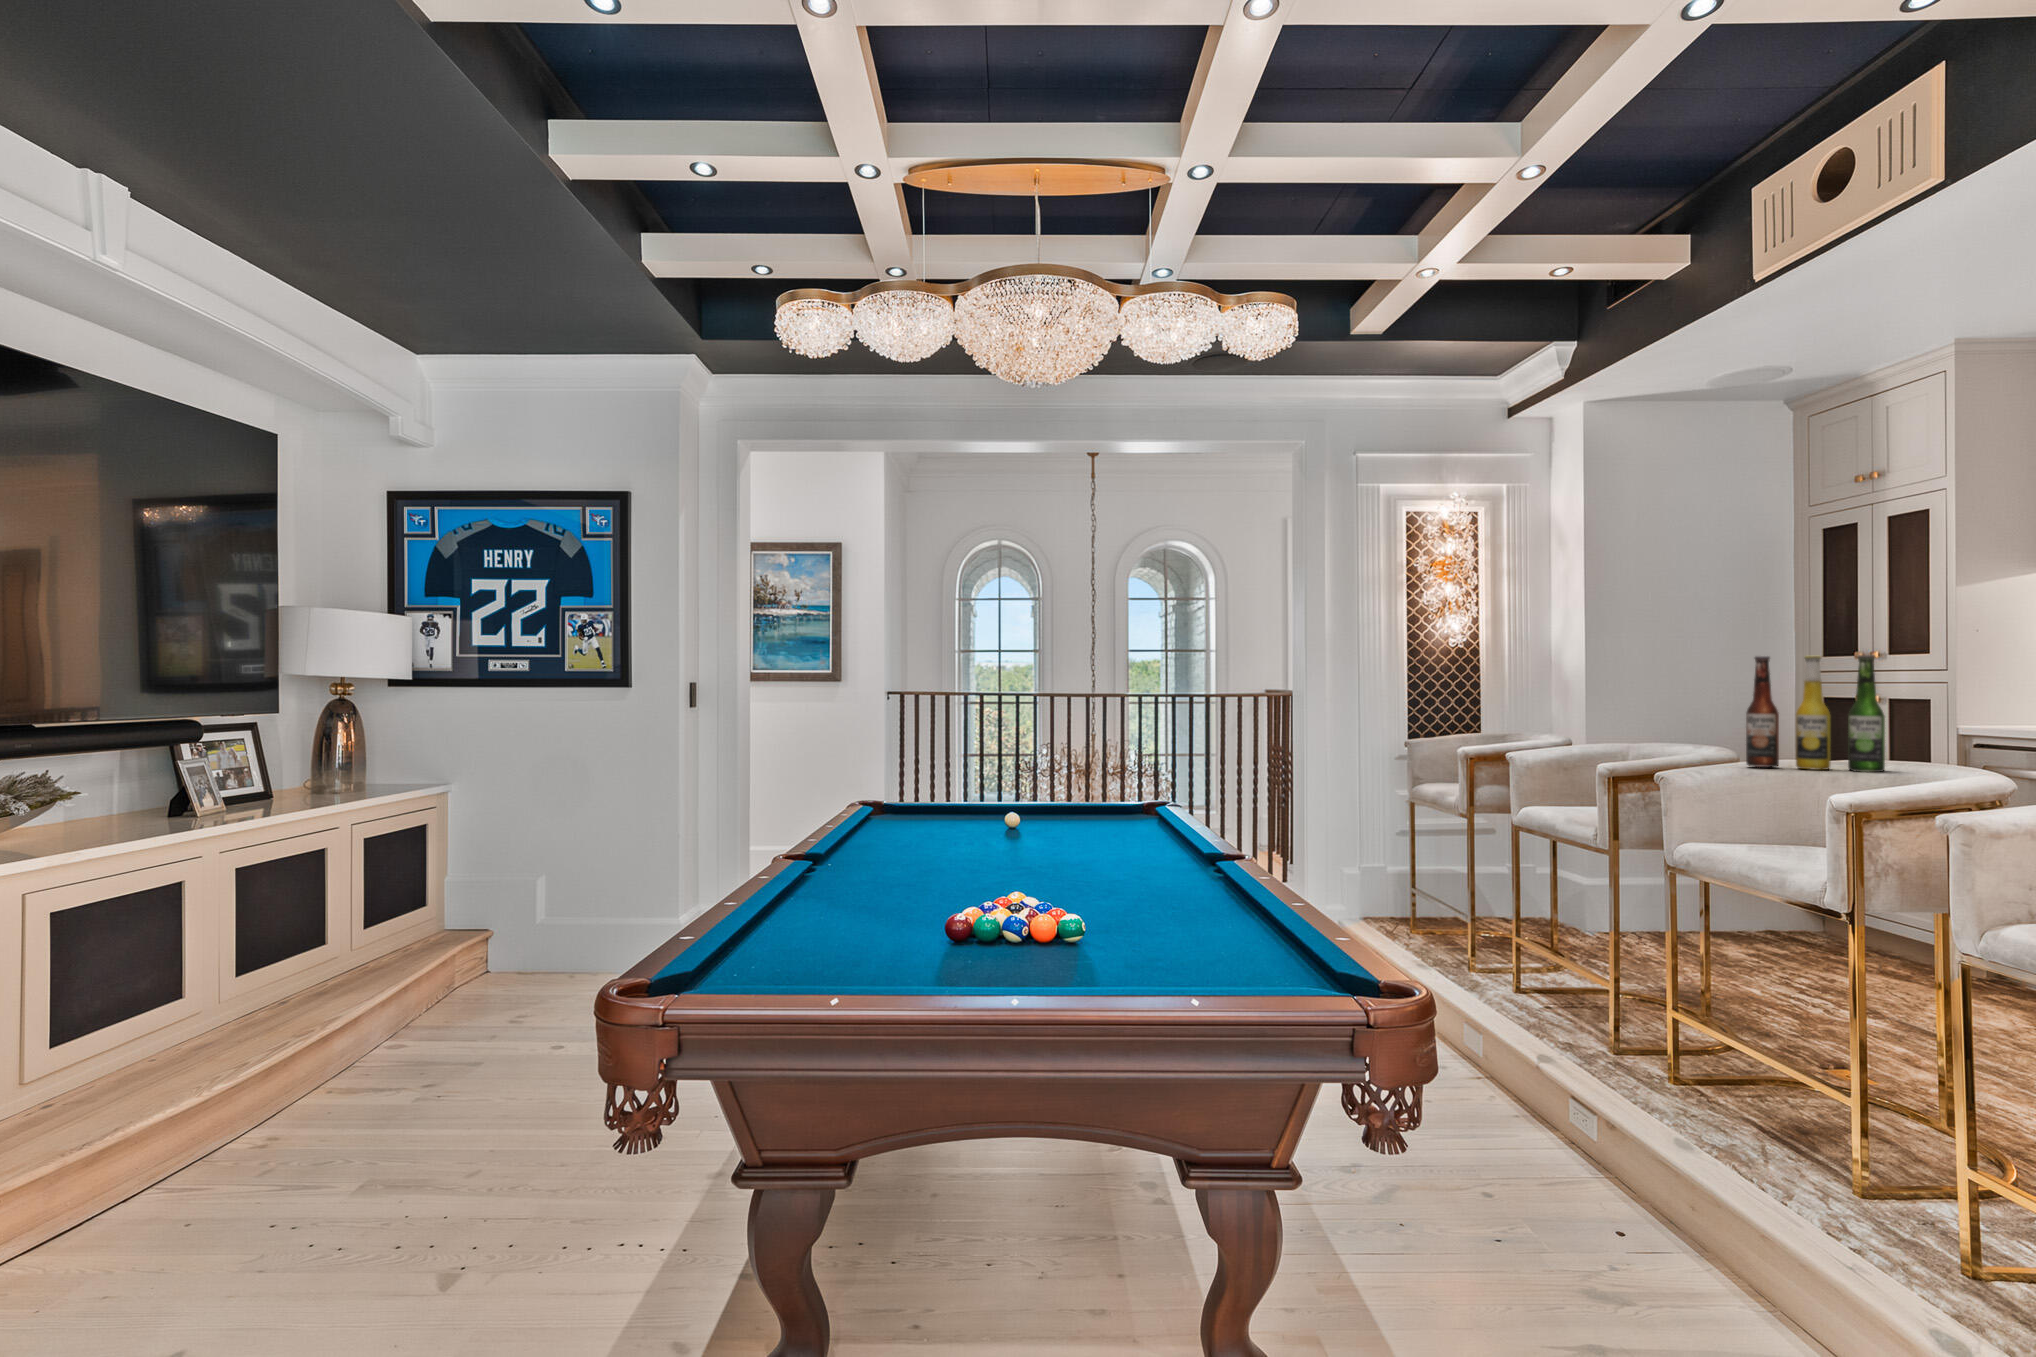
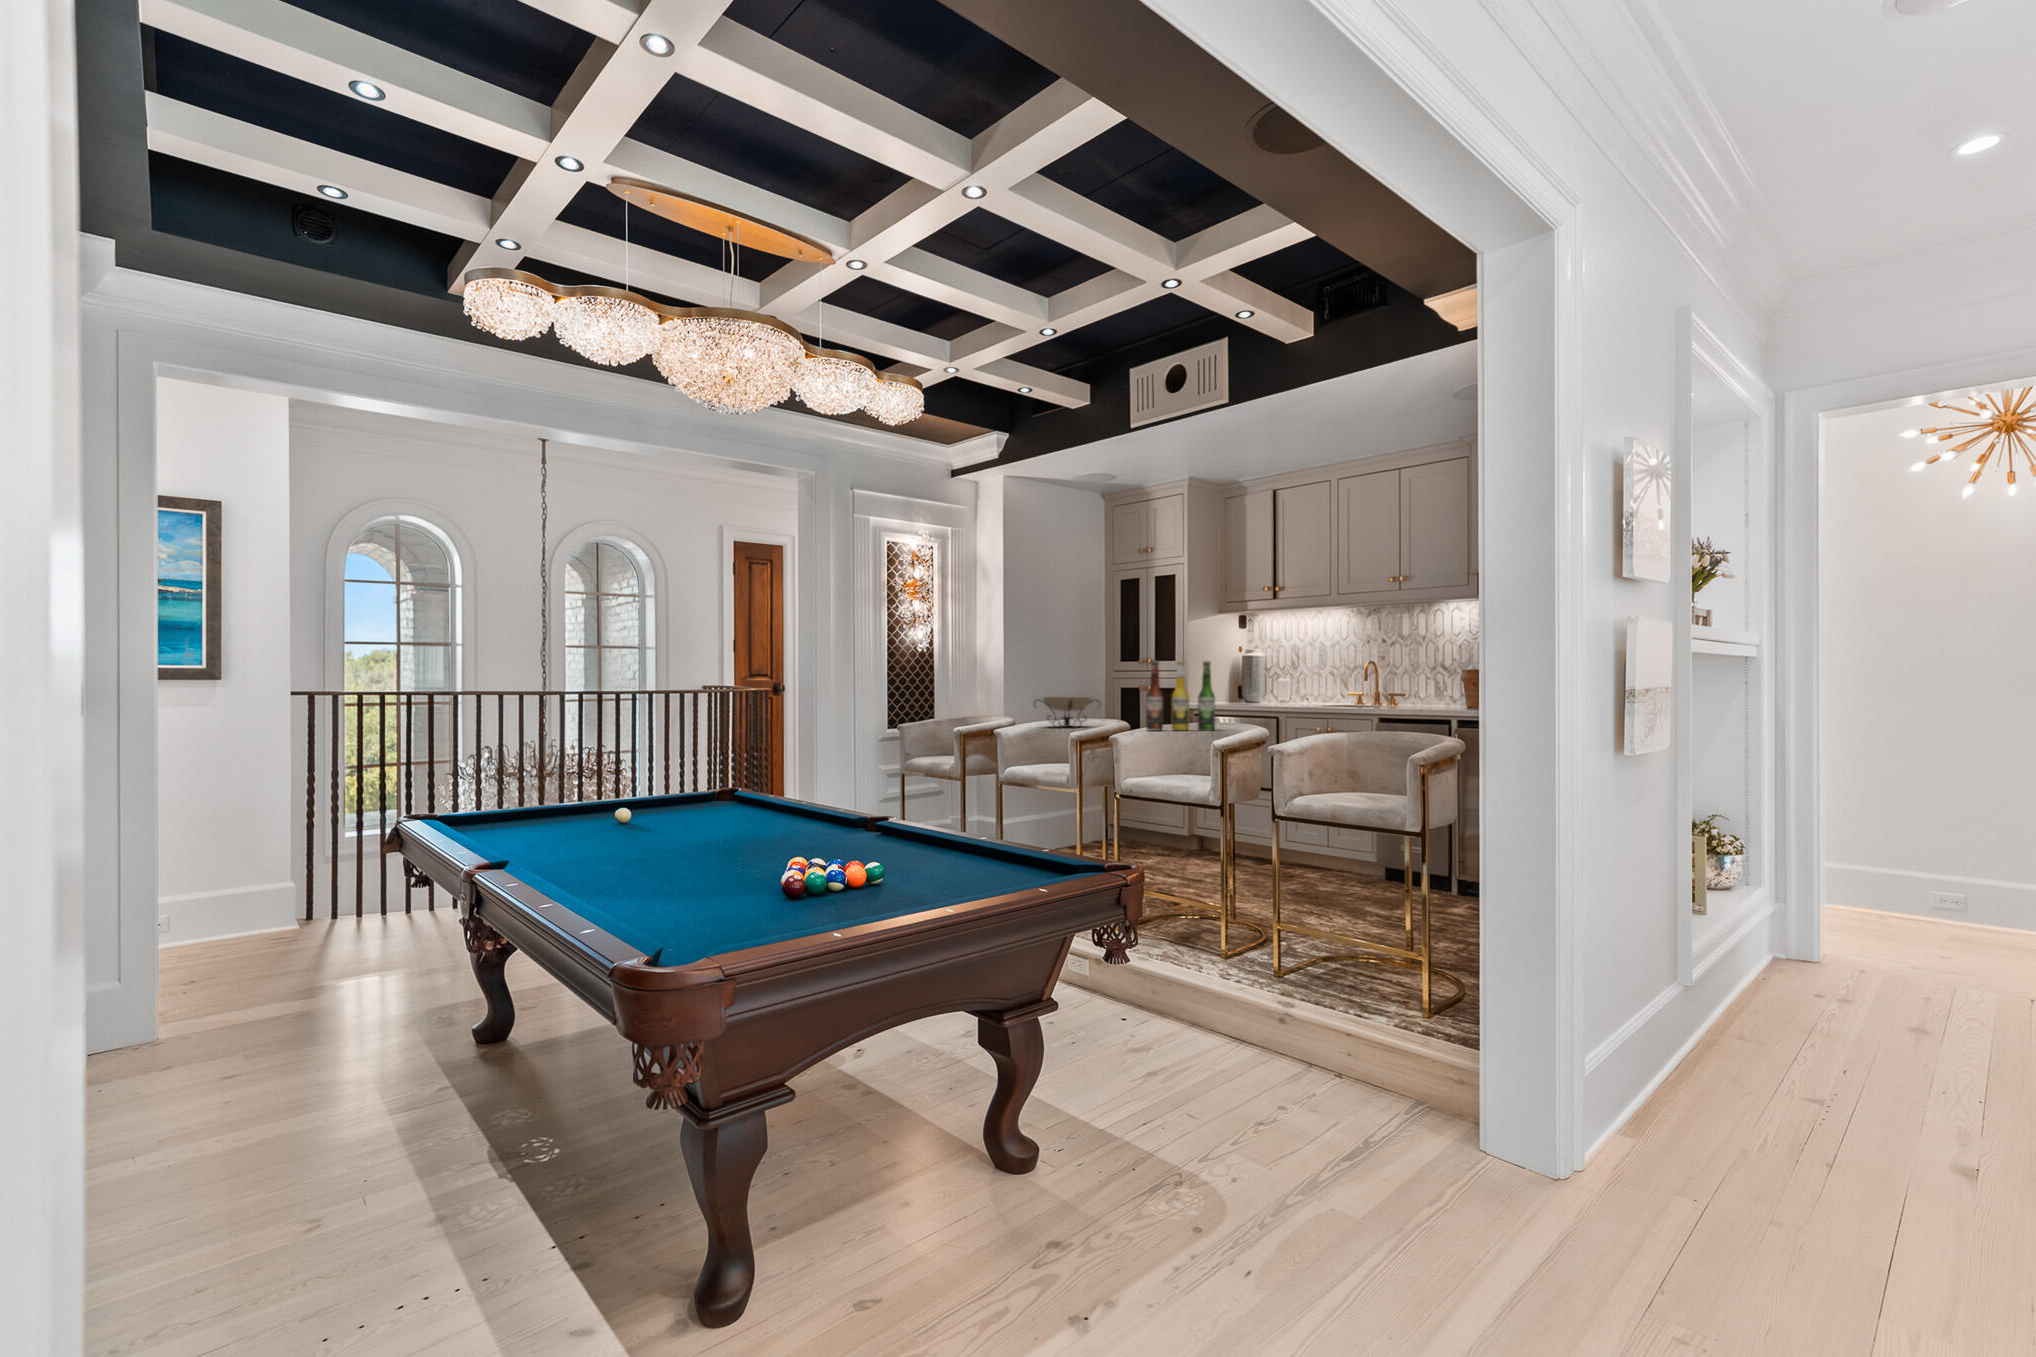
decorative bowl: none [1575,709,1690,754] -> present [1043,697,1099,727]

